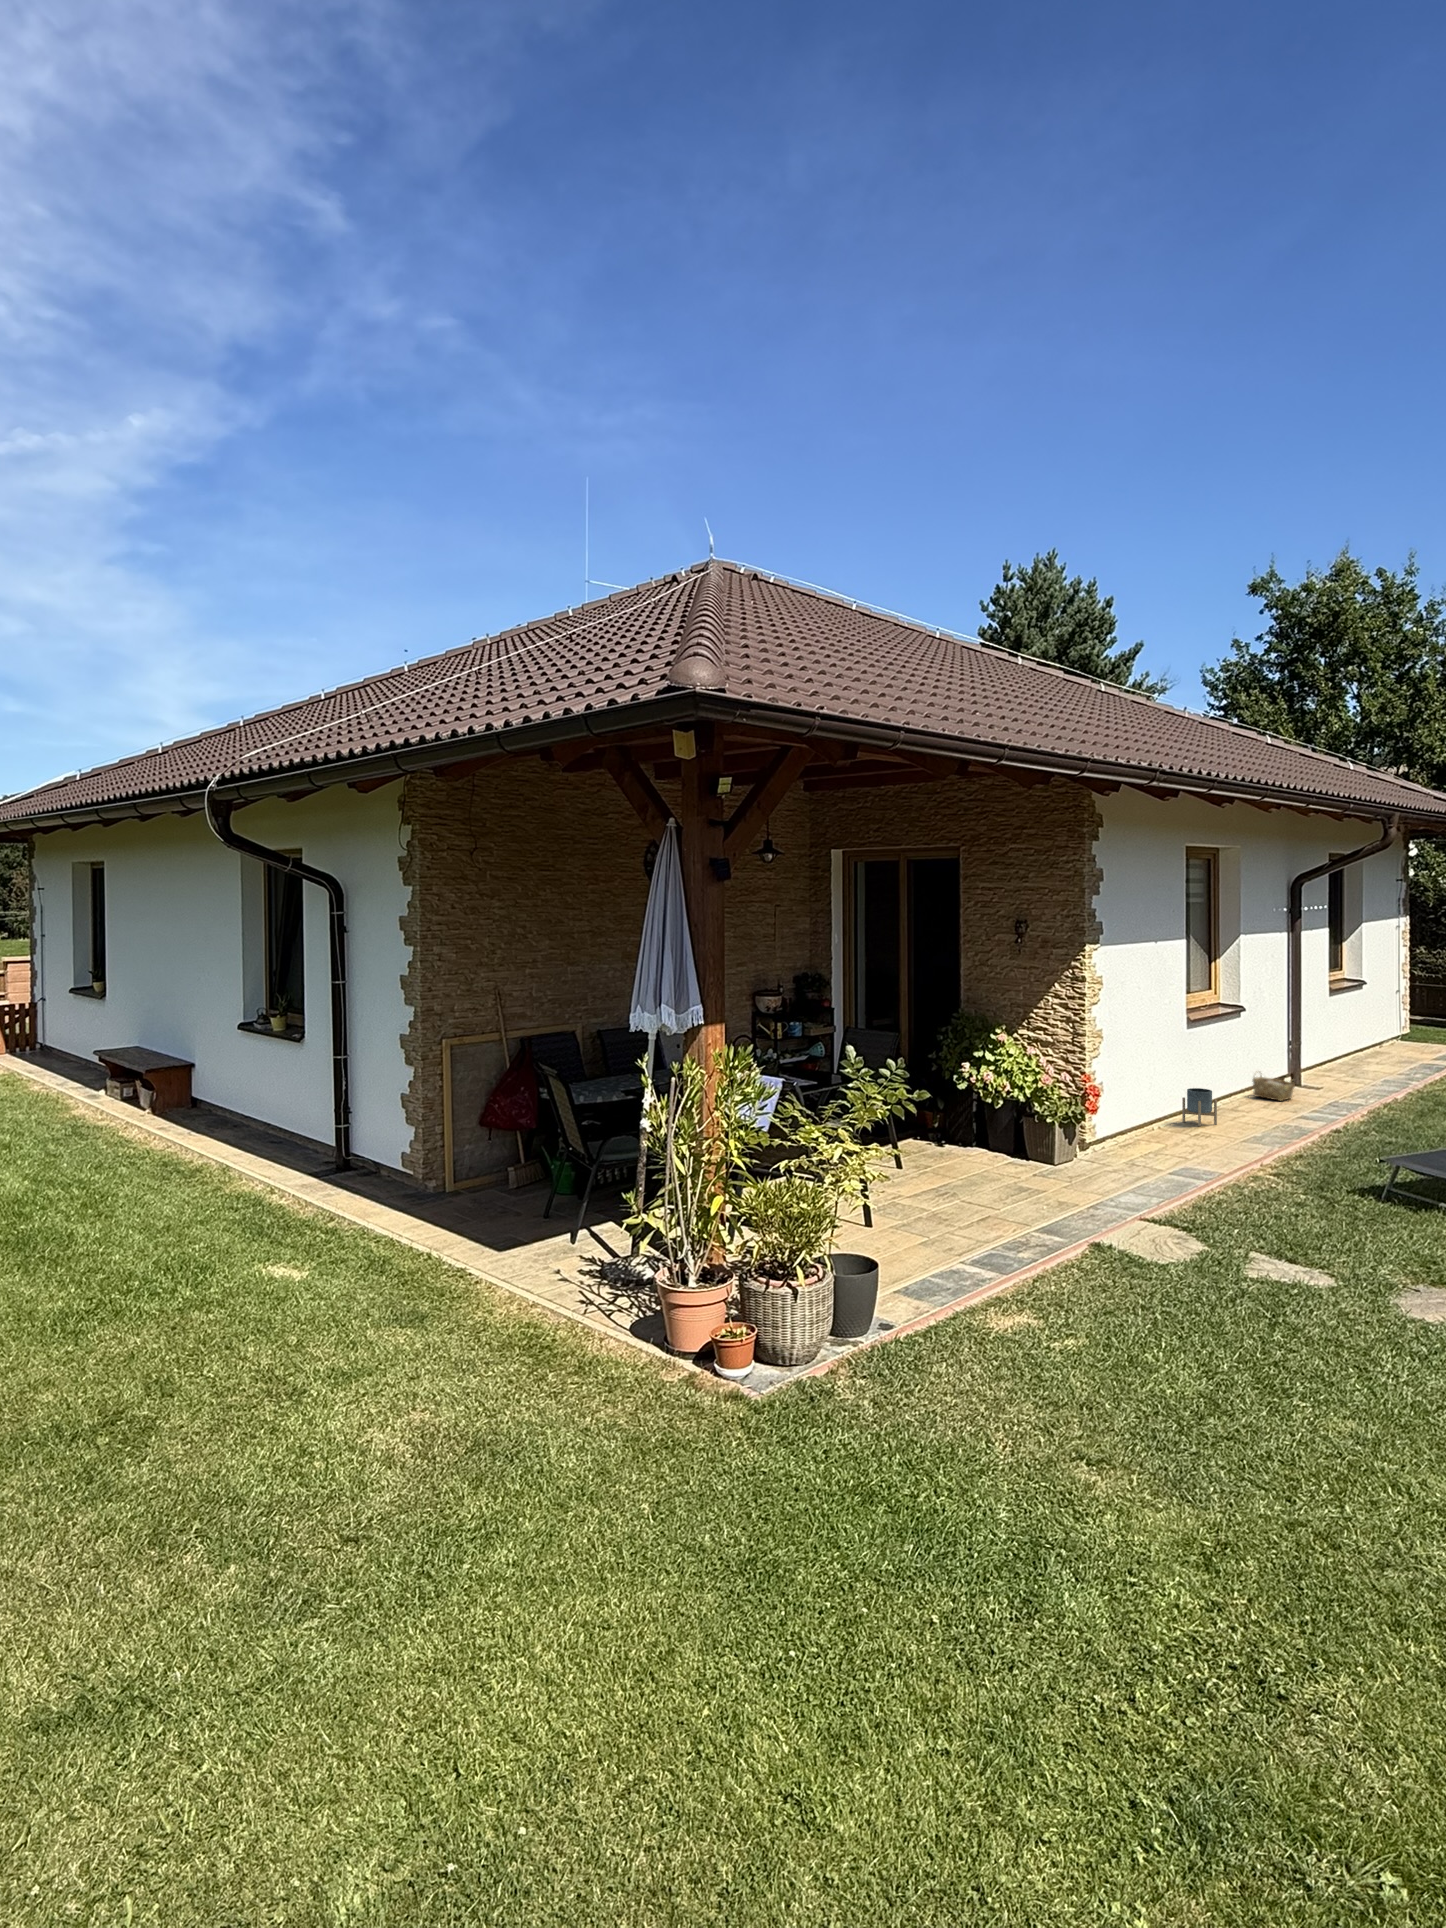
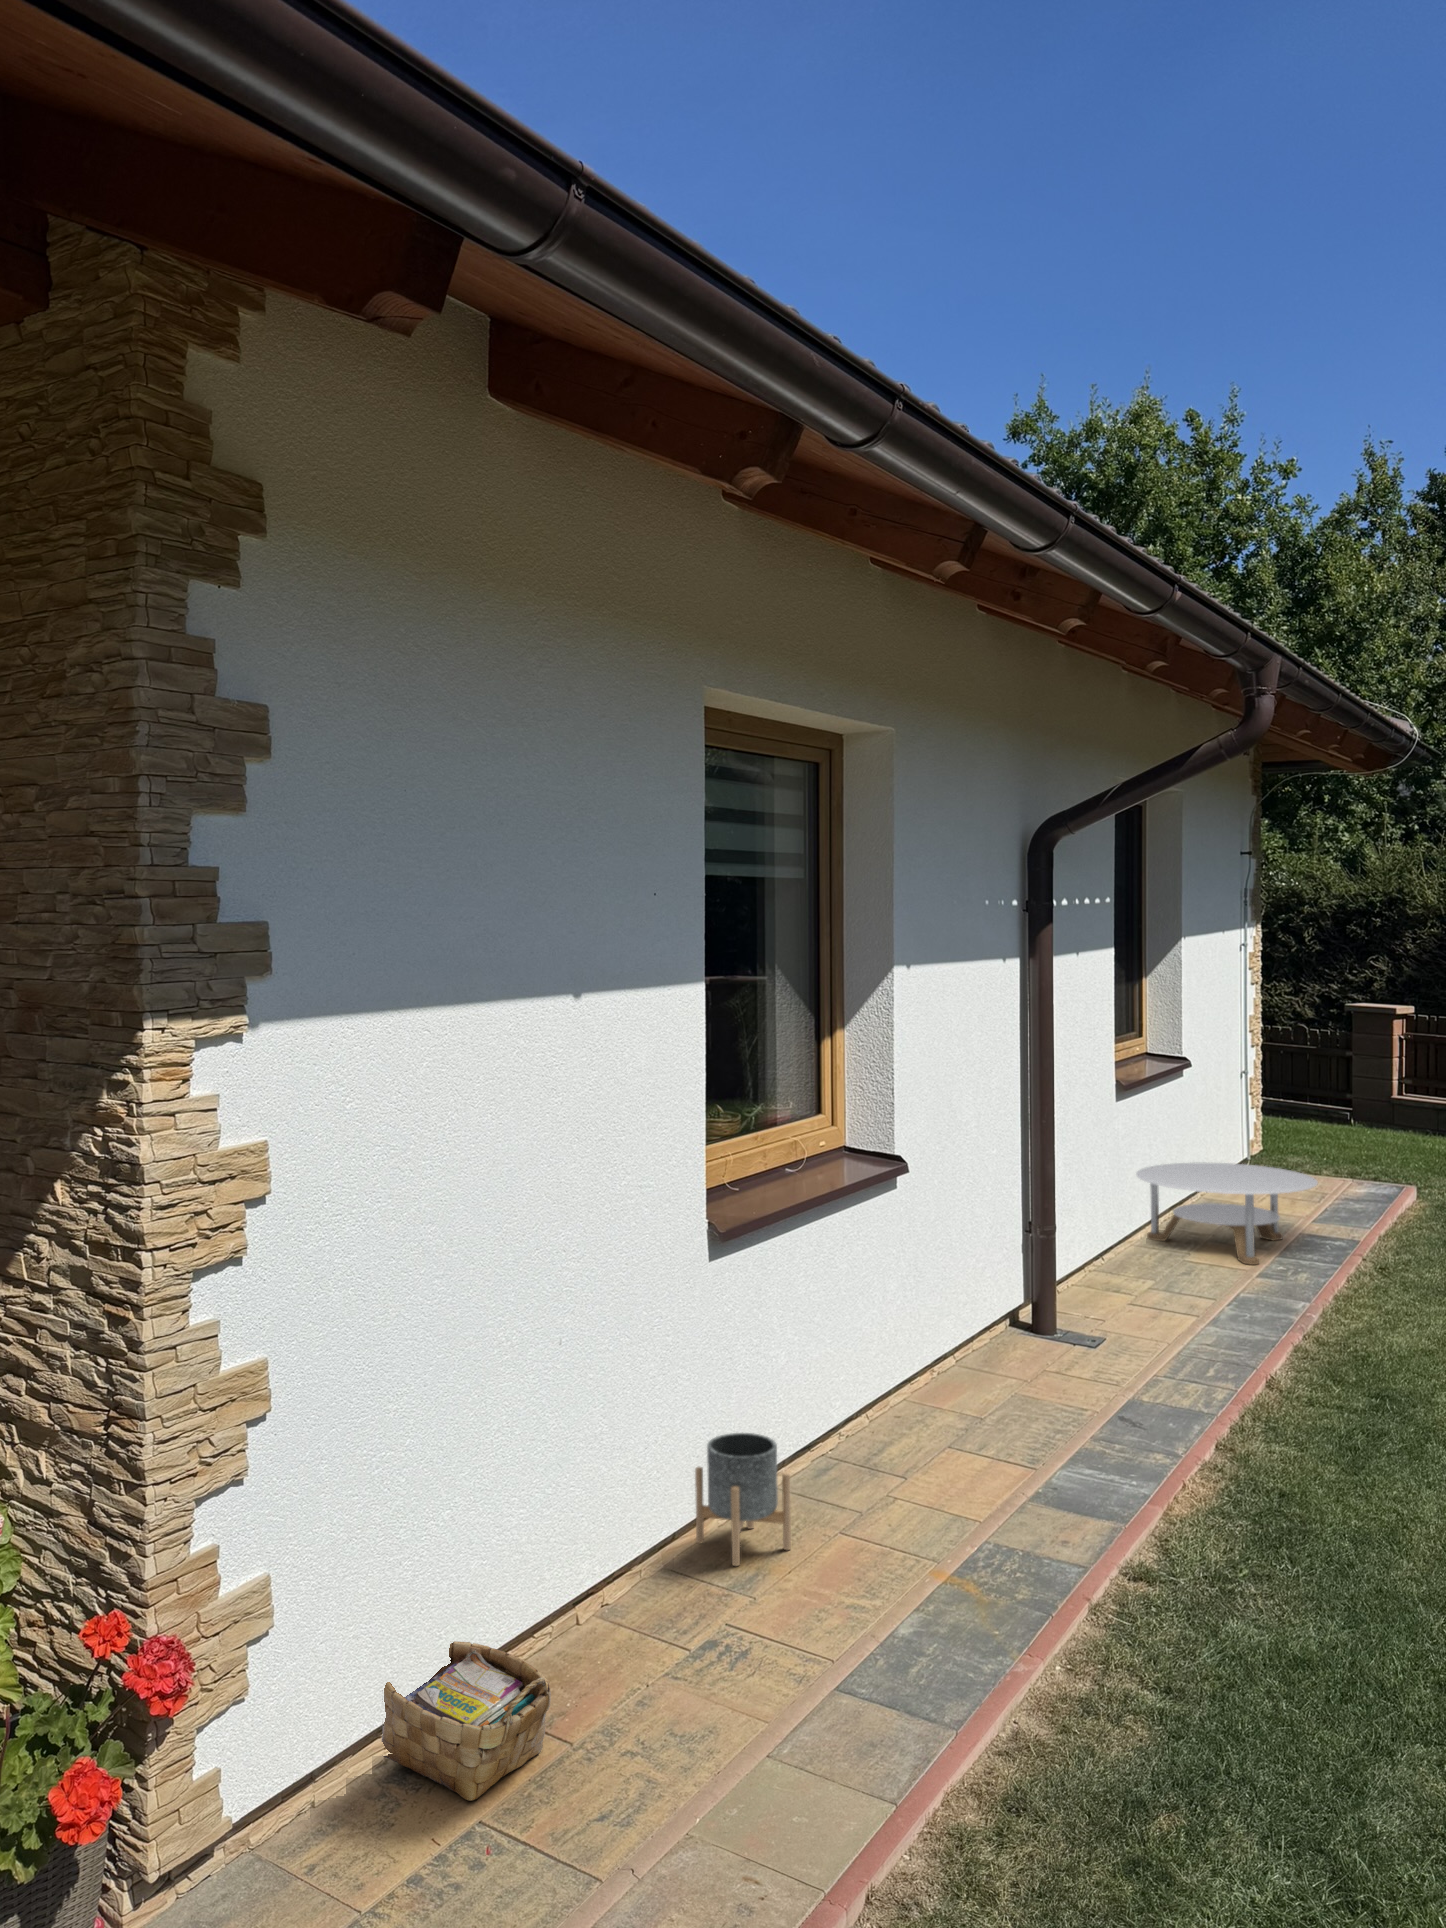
round table: none [1339,1030,1431,1073] -> present [1136,1163,1318,1265]
woven basket: present [1253,1076,1295,1101] -> present [382,1641,551,1801]

